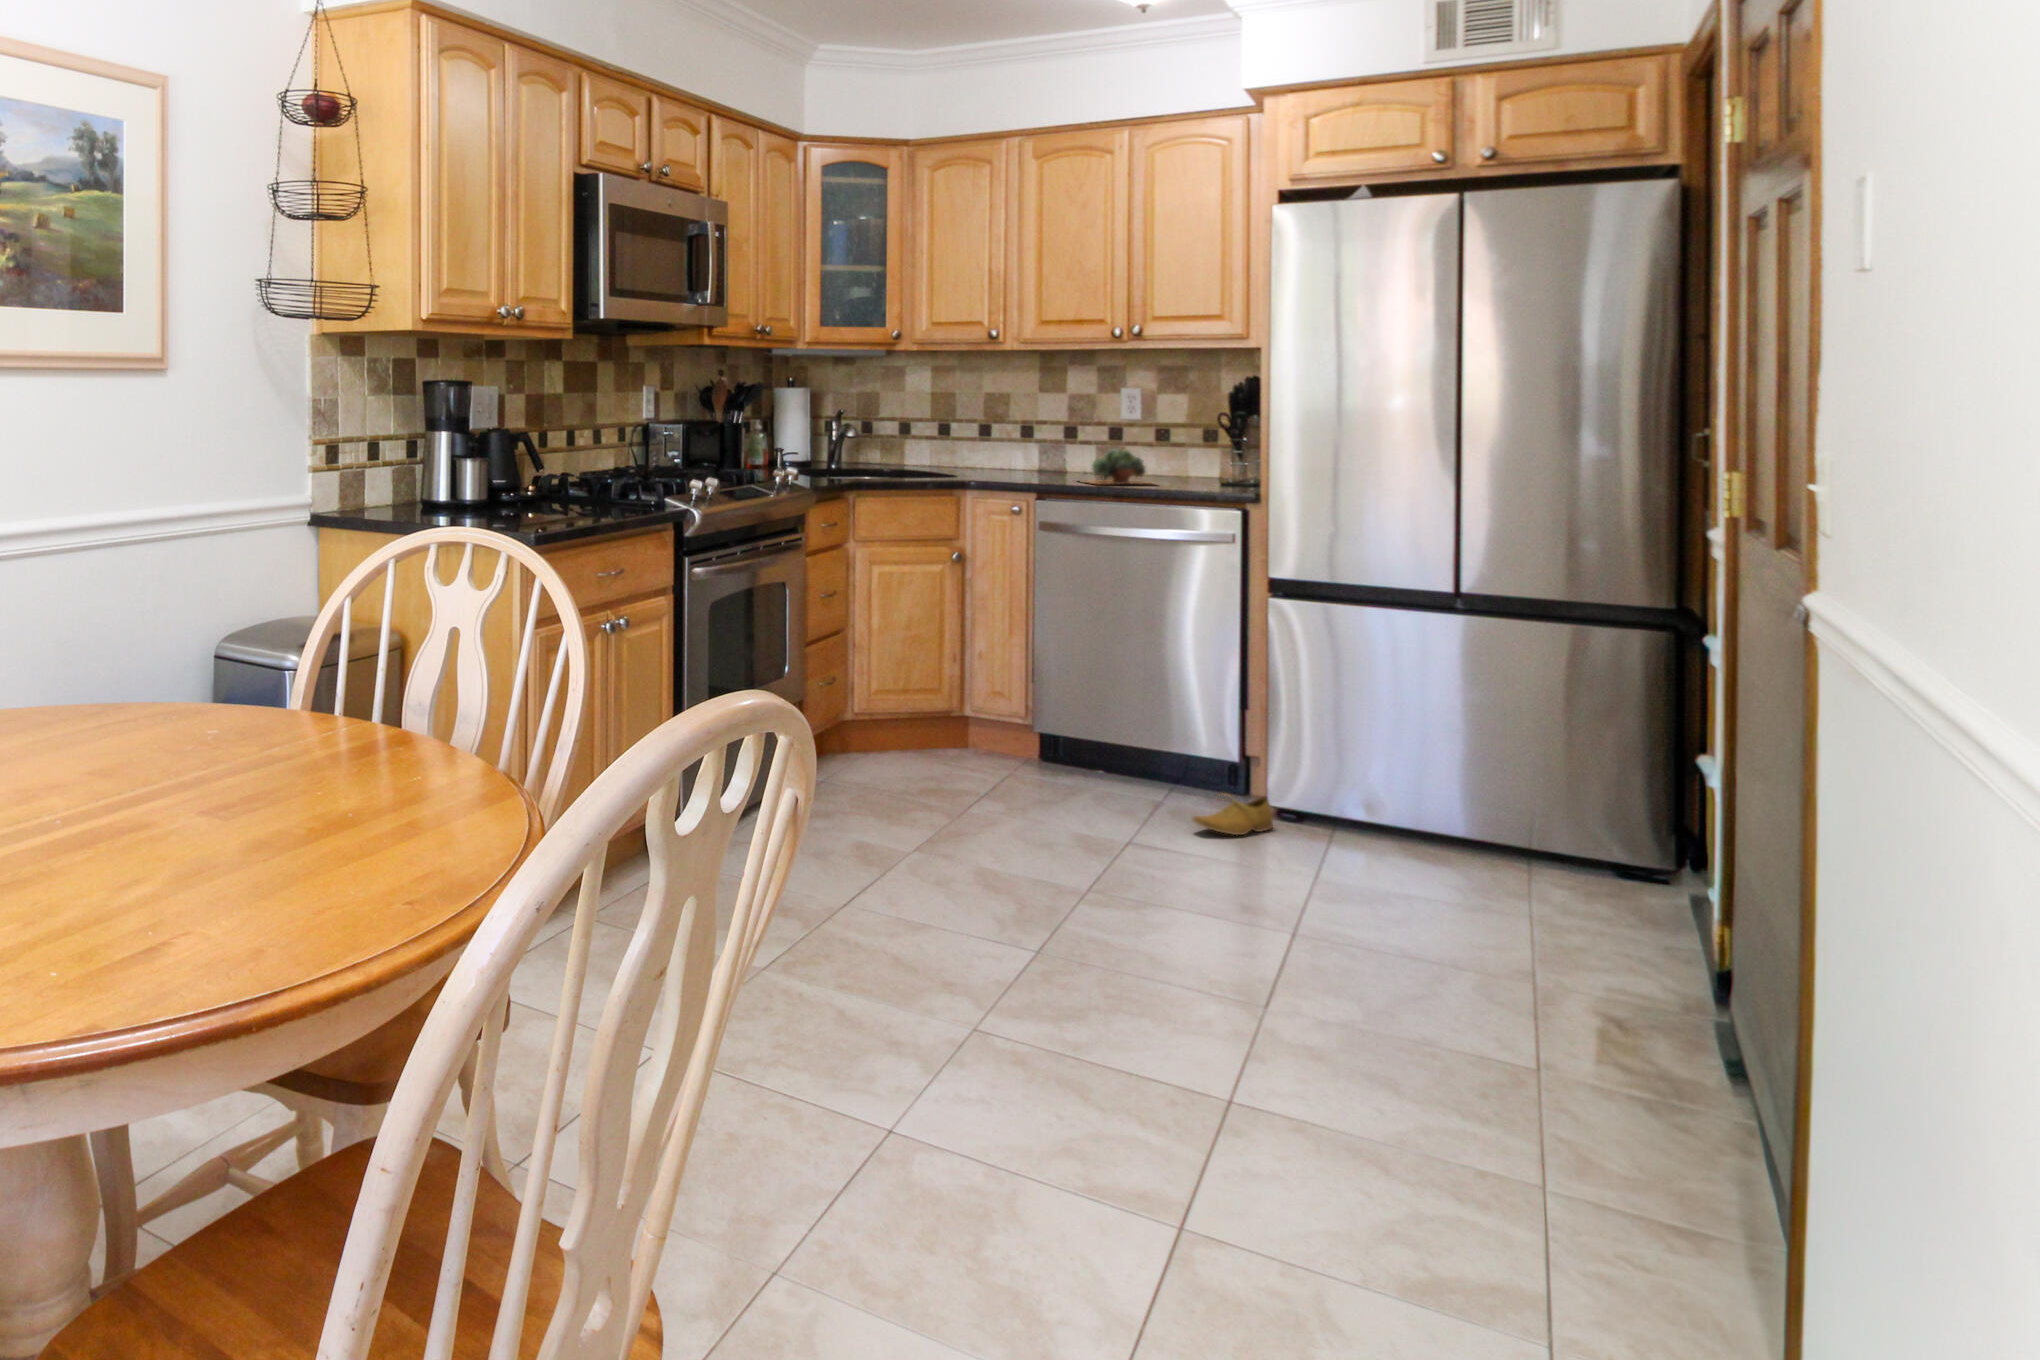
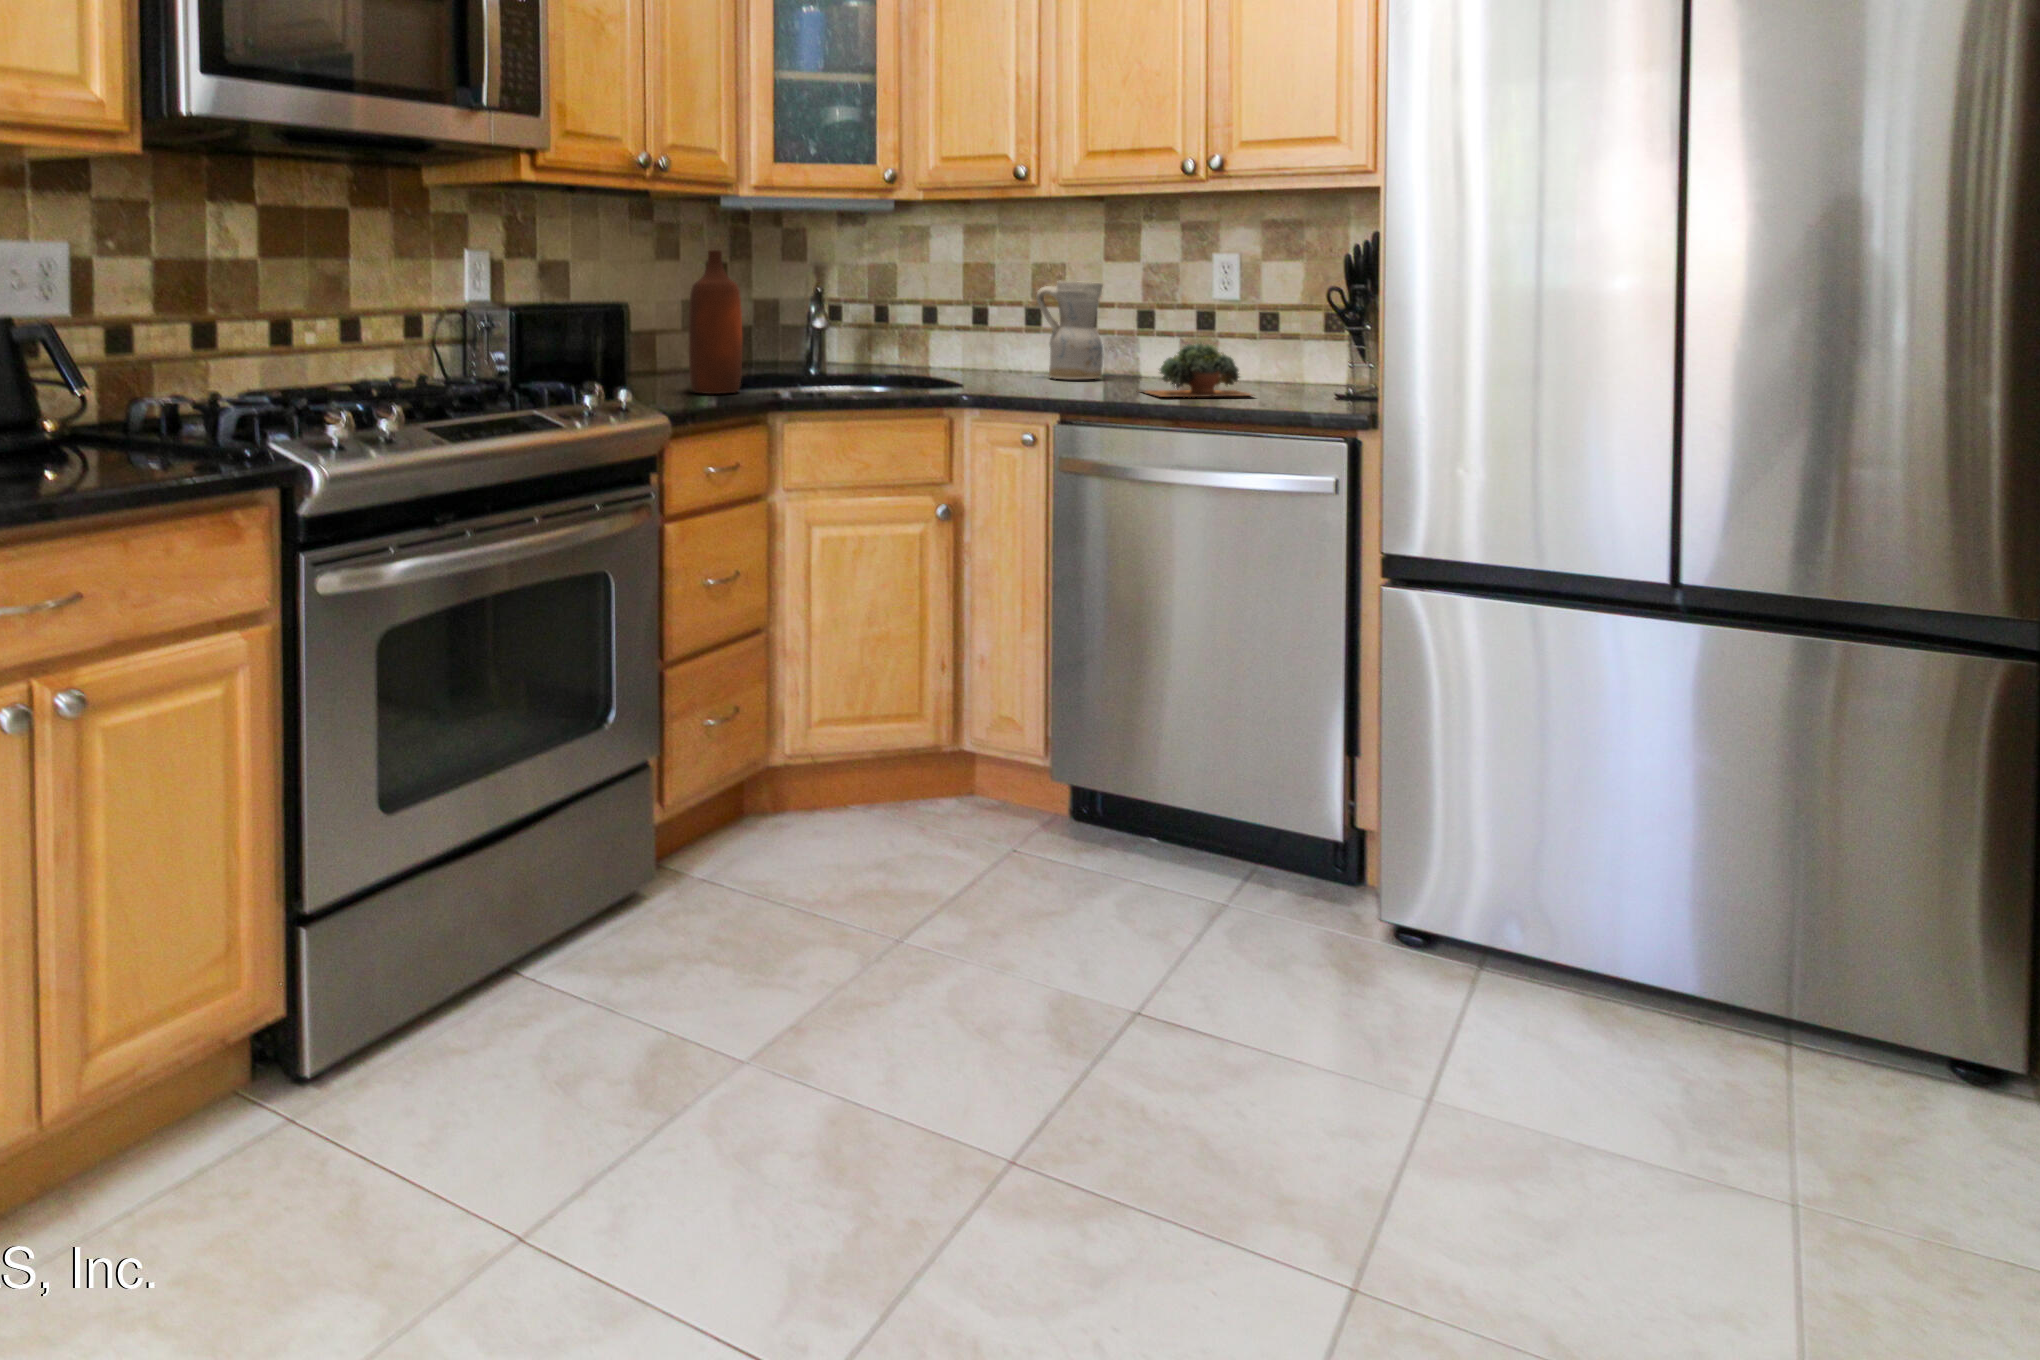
bottle: none [779,386,814,480] -> present [689,250,742,394]
ceramic pitcher: none [991,406,1040,473] -> present [1036,281,1104,379]
shoe: present [1193,795,1273,835] -> none [1251,906,1384,981]

